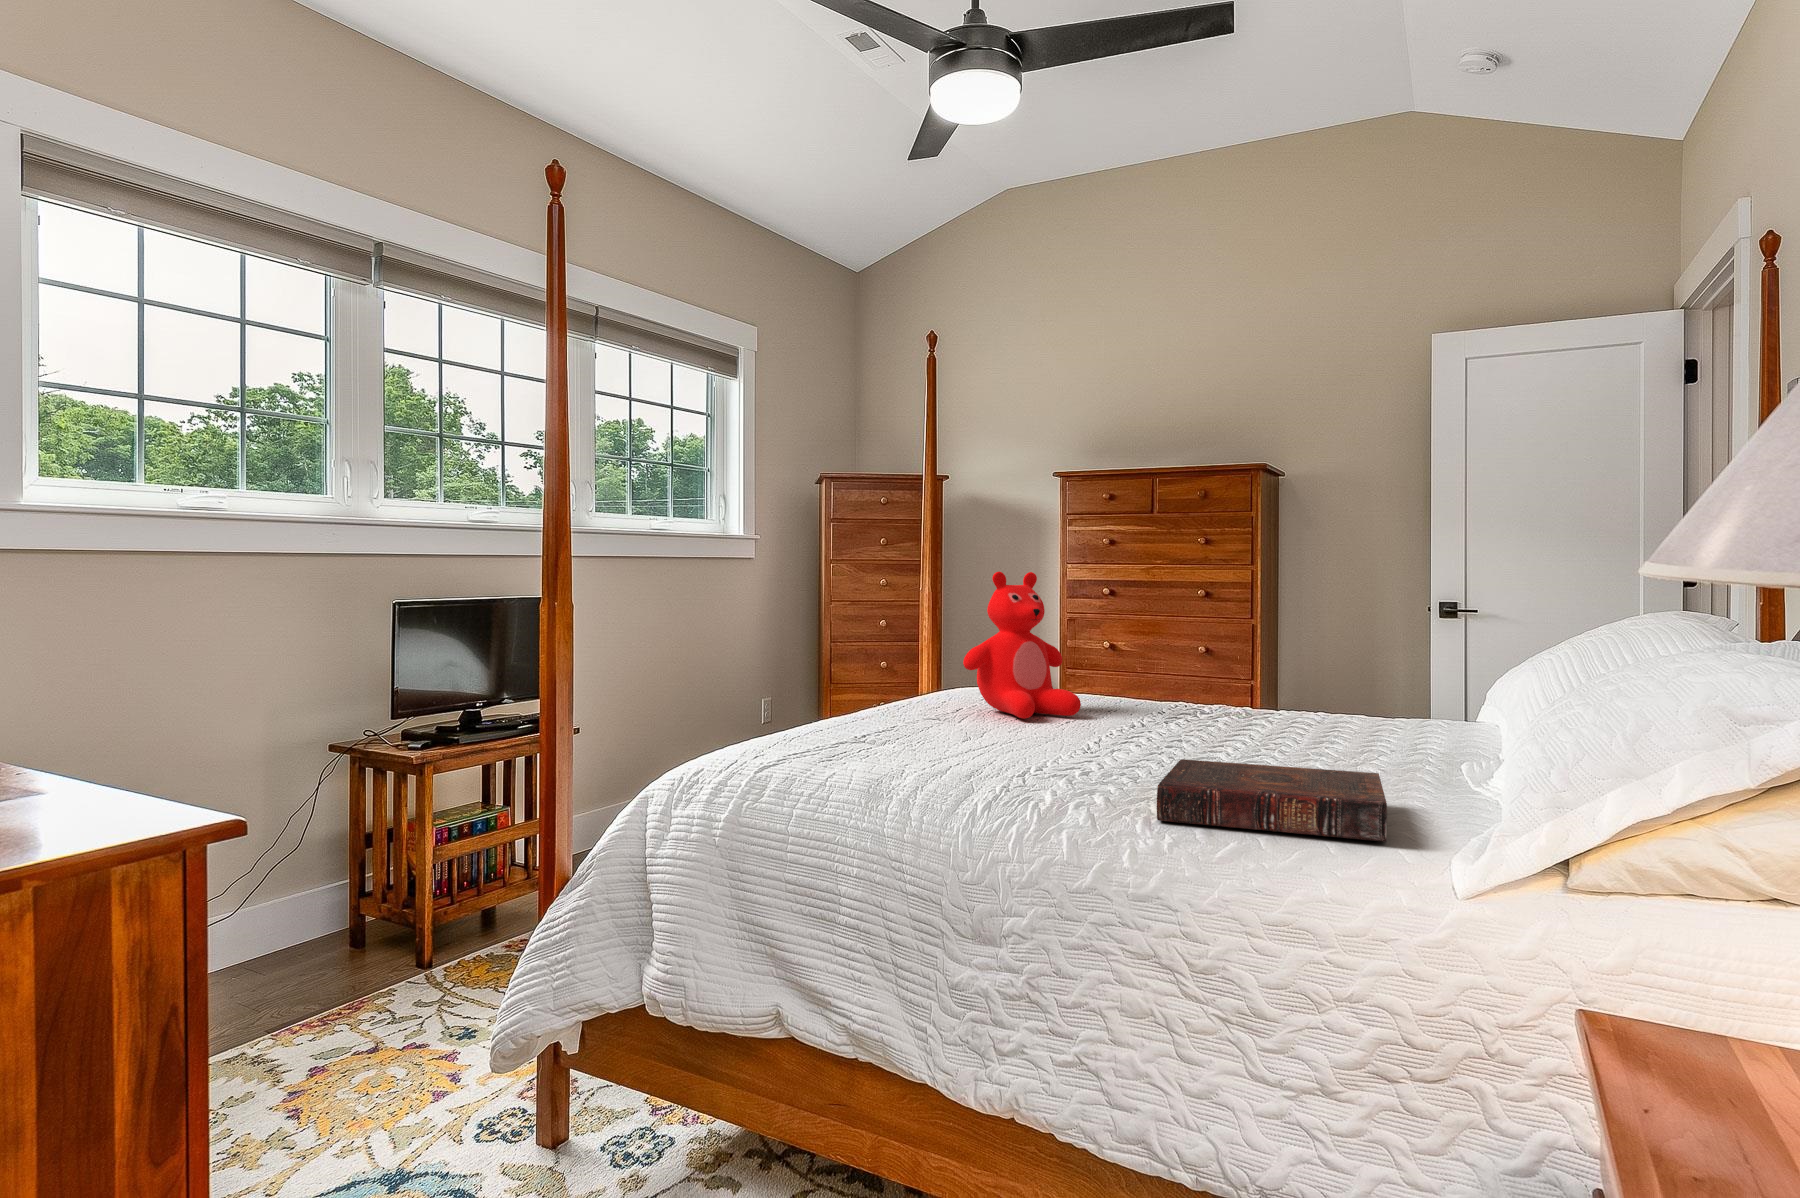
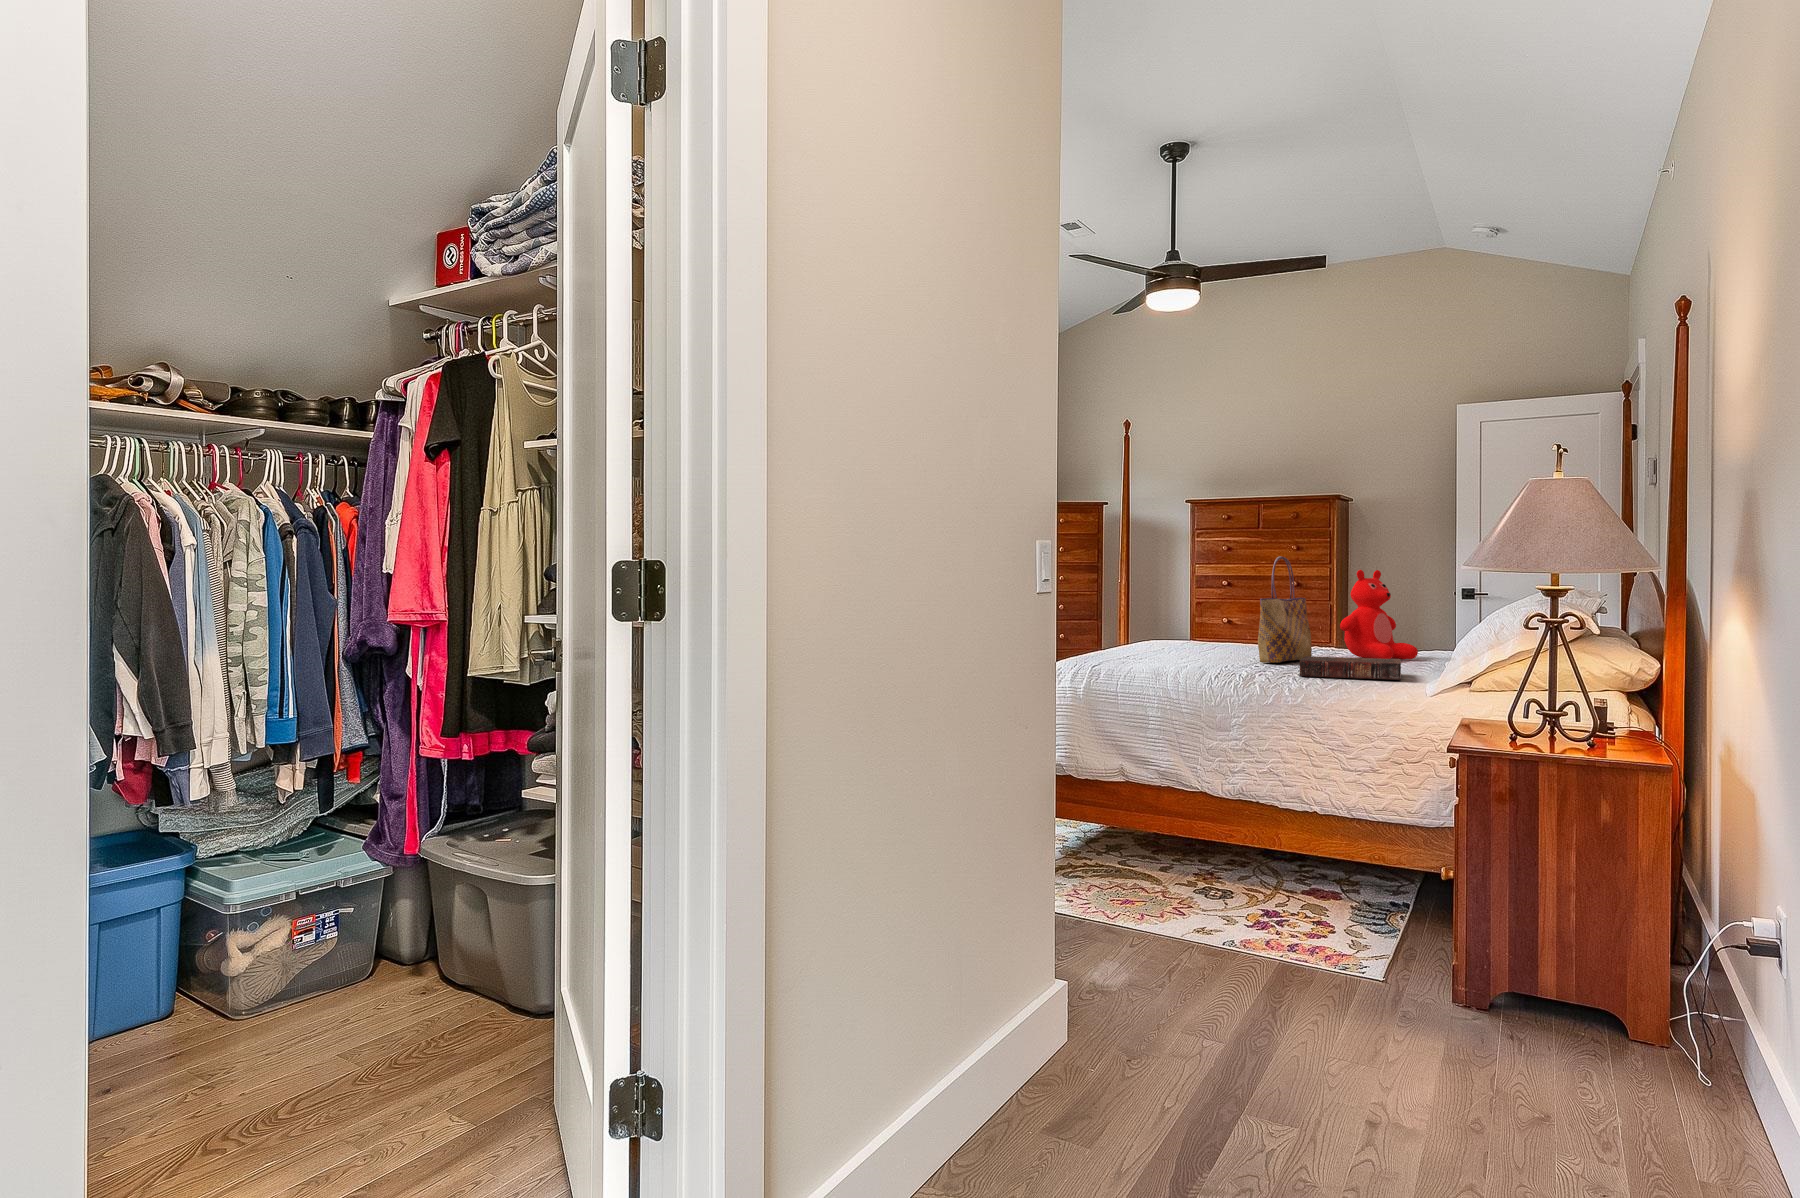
tote bag: none [1096,550,1204,761] -> present [1258,556,1312,663]
teddy bear: present [963,572,1081,719] -> present [1340,570,1418,659]

